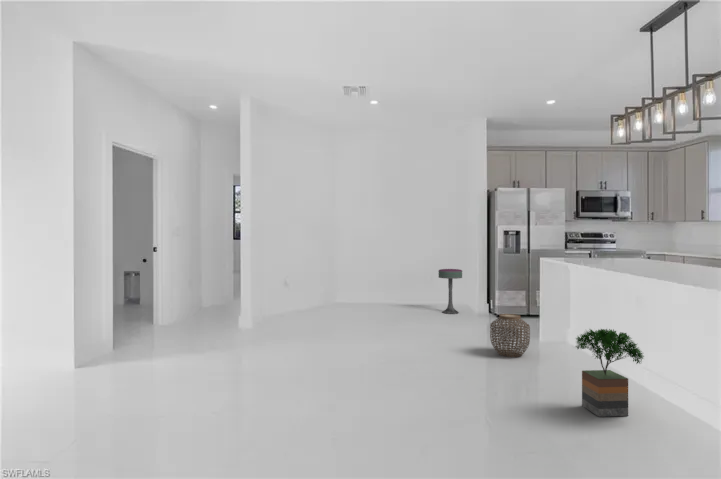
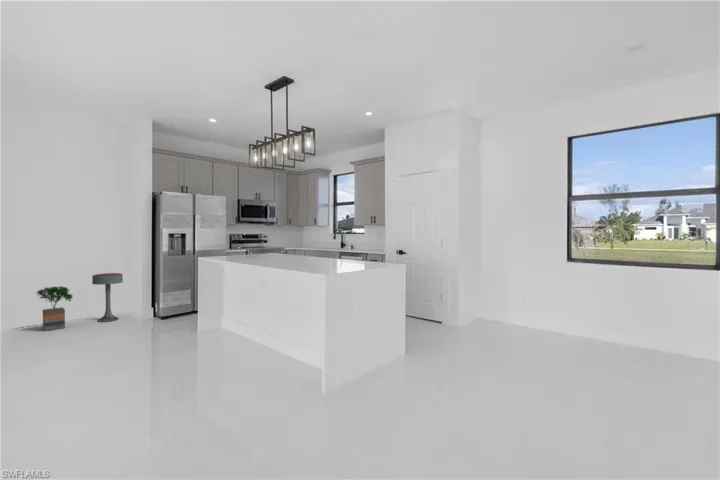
woven basket: present [490,314,530,357] -> none [143,324,188,372]
potted tree: present [576,329,644,417] -> present [36,287,72,331]

